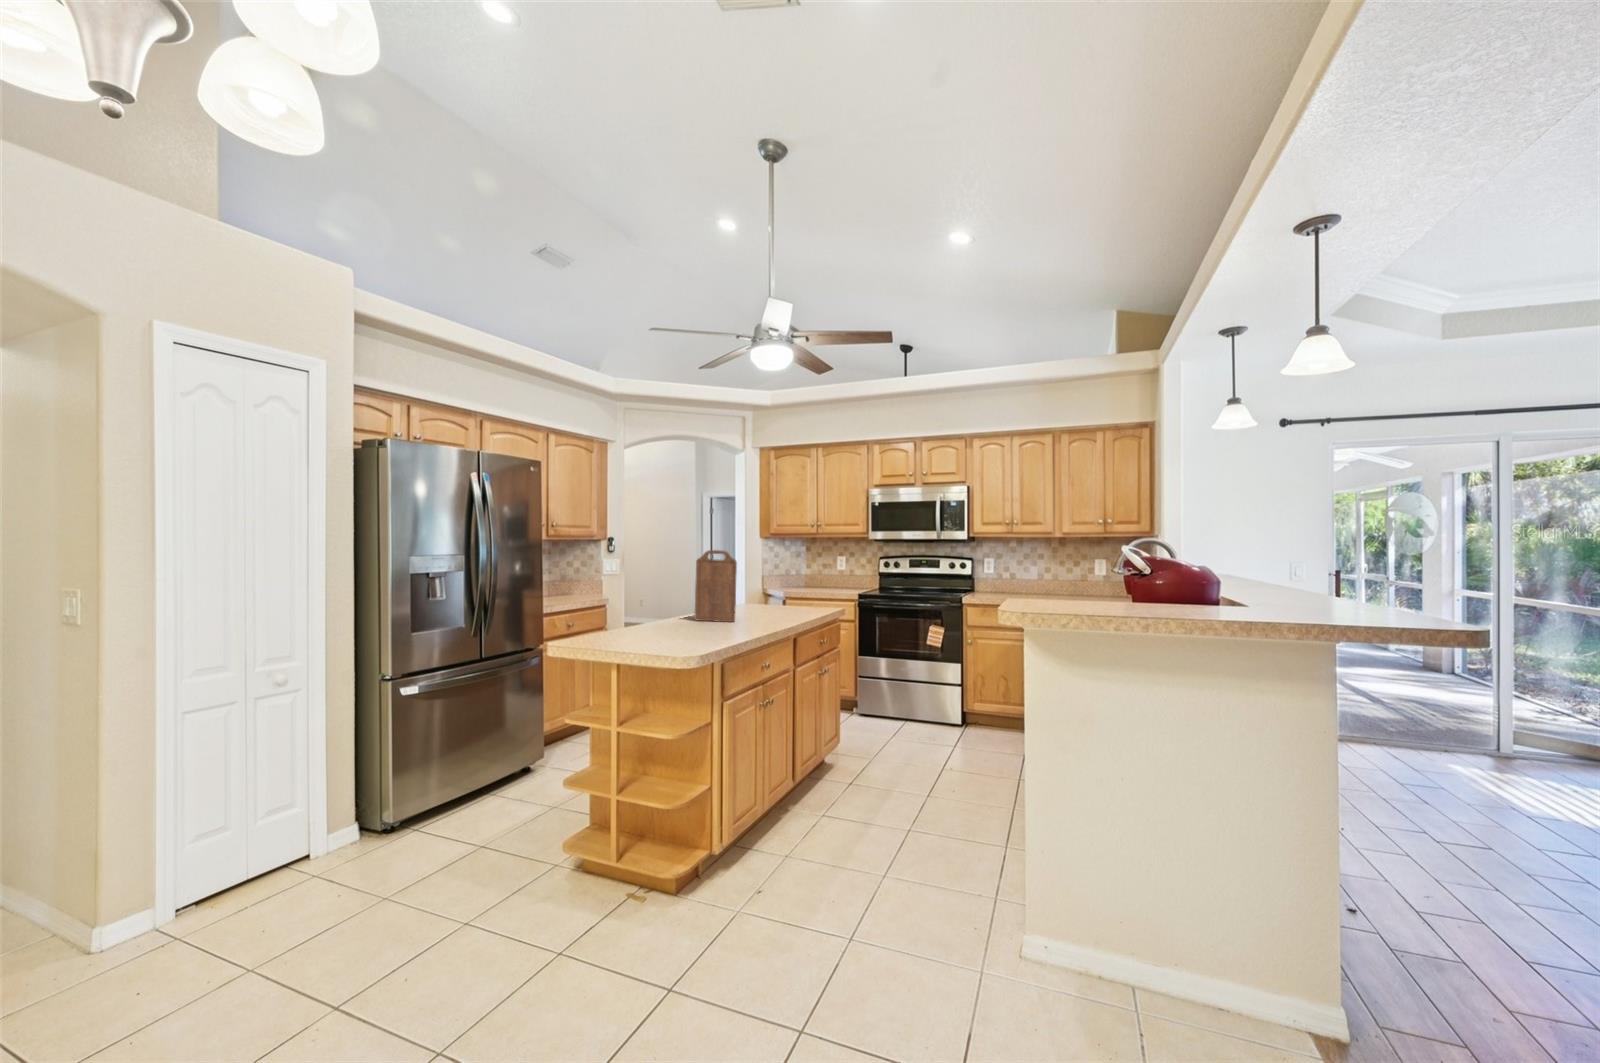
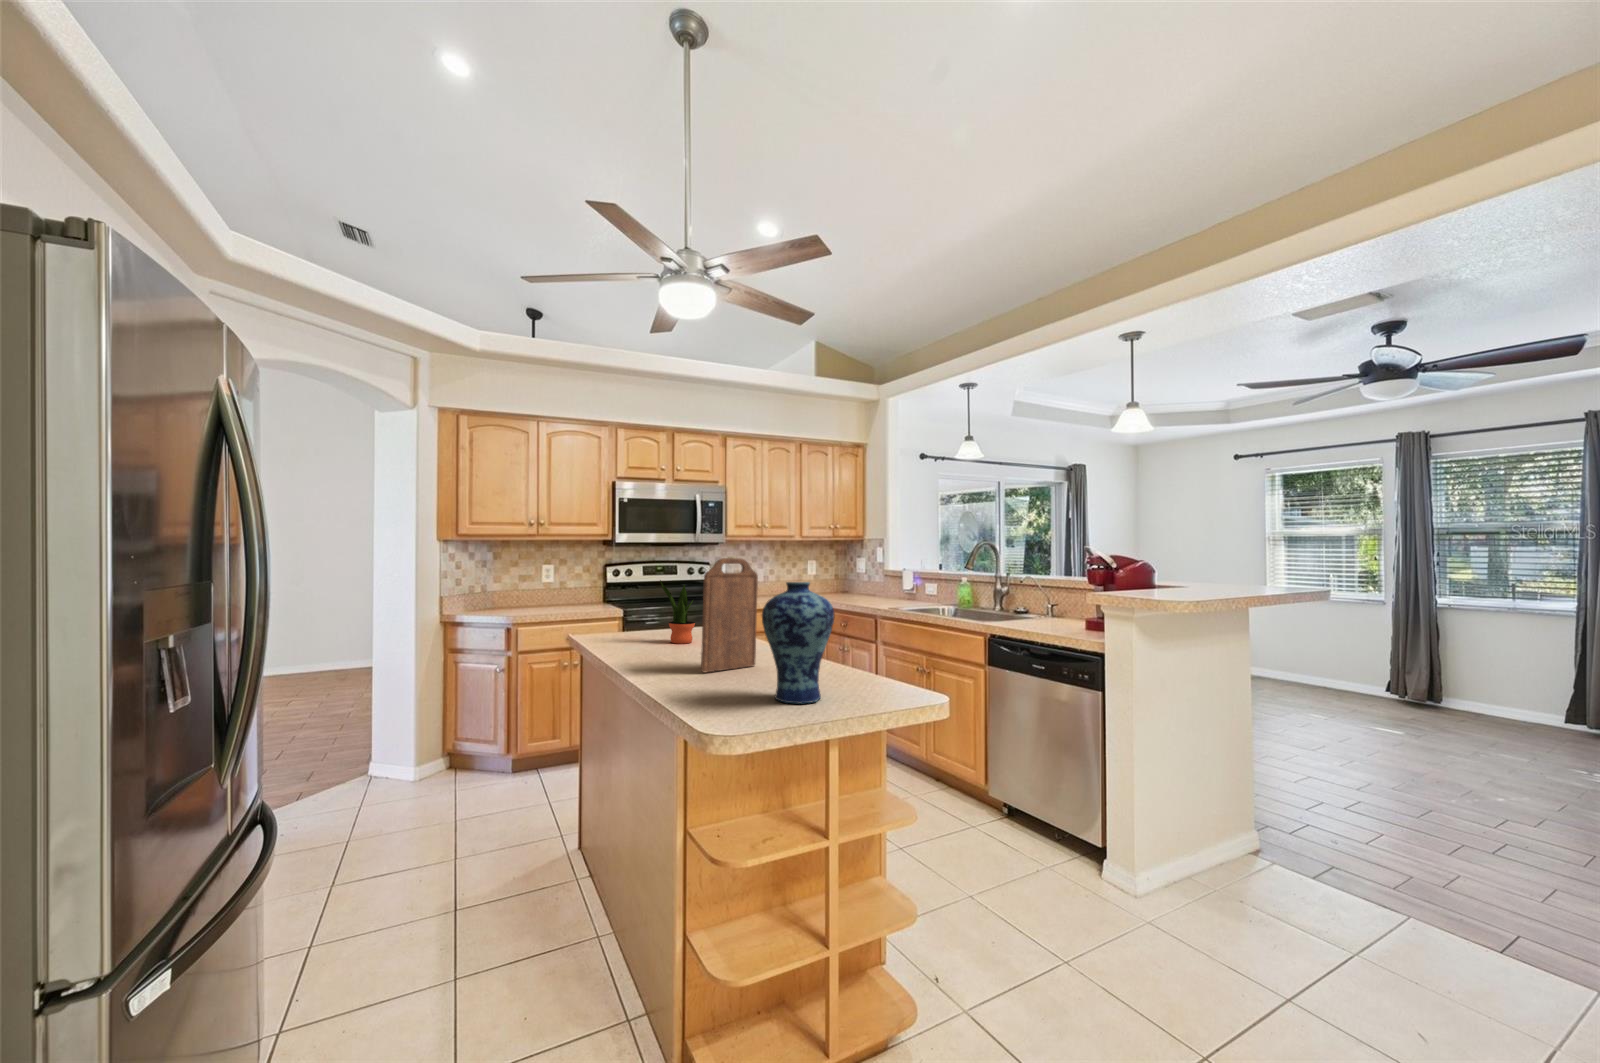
vase: none [652,564,695,634] -> present [762,582,834,703]
potted plant: none [758,565,778,610] -> present [660,580,695,644]

